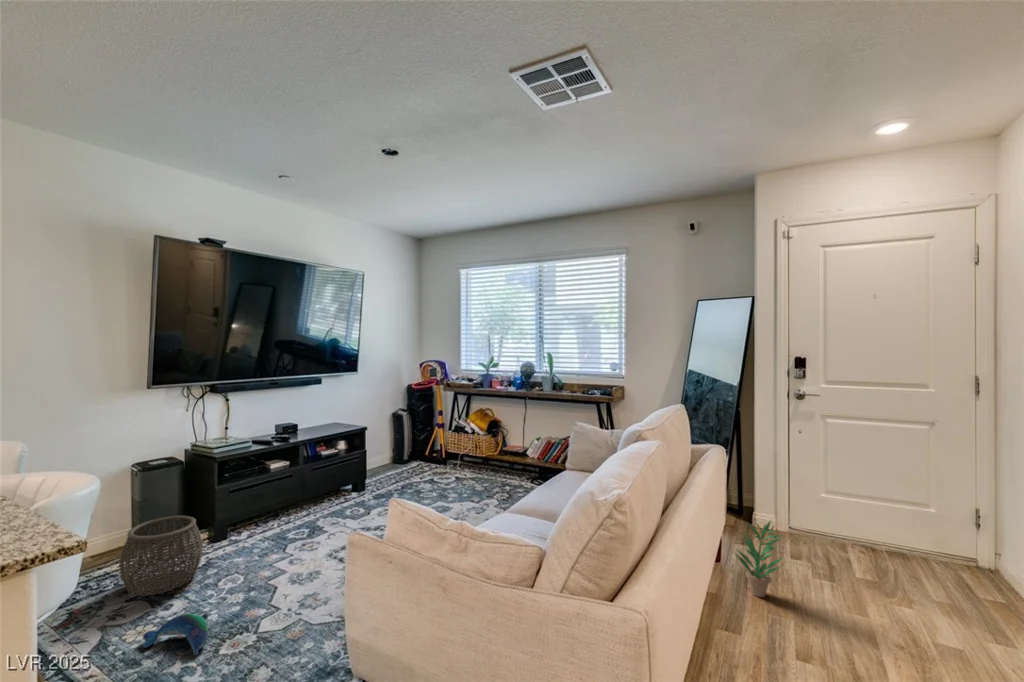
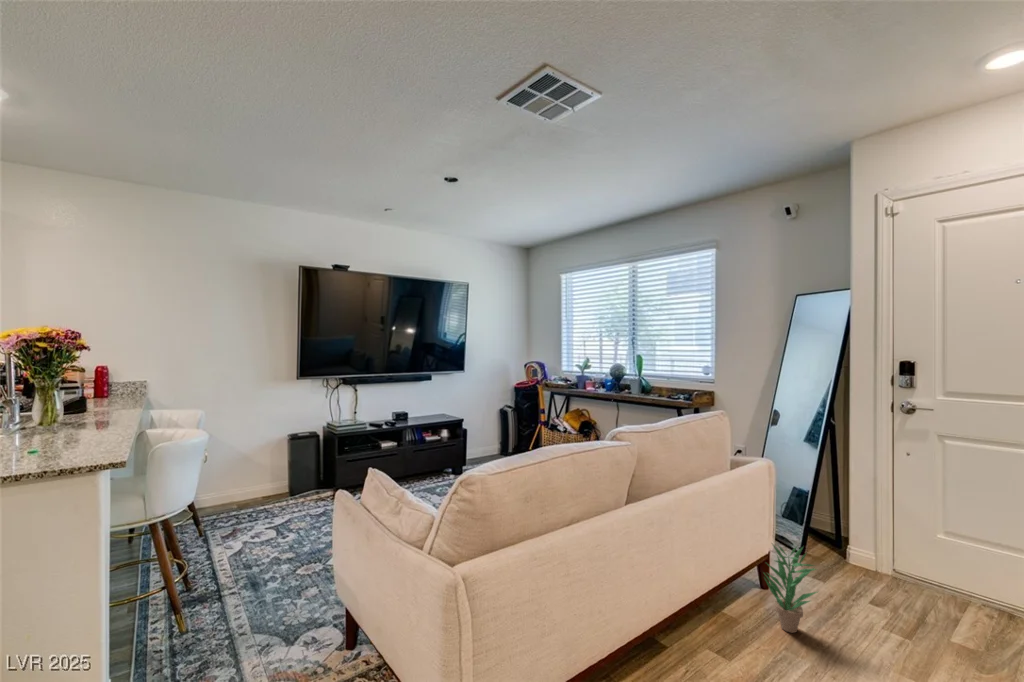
woven basket: present [119,516,203,597] -> none [263,474,317,528]
plush toy: present [143,613,208,655] -> none [258,542,298,570]

